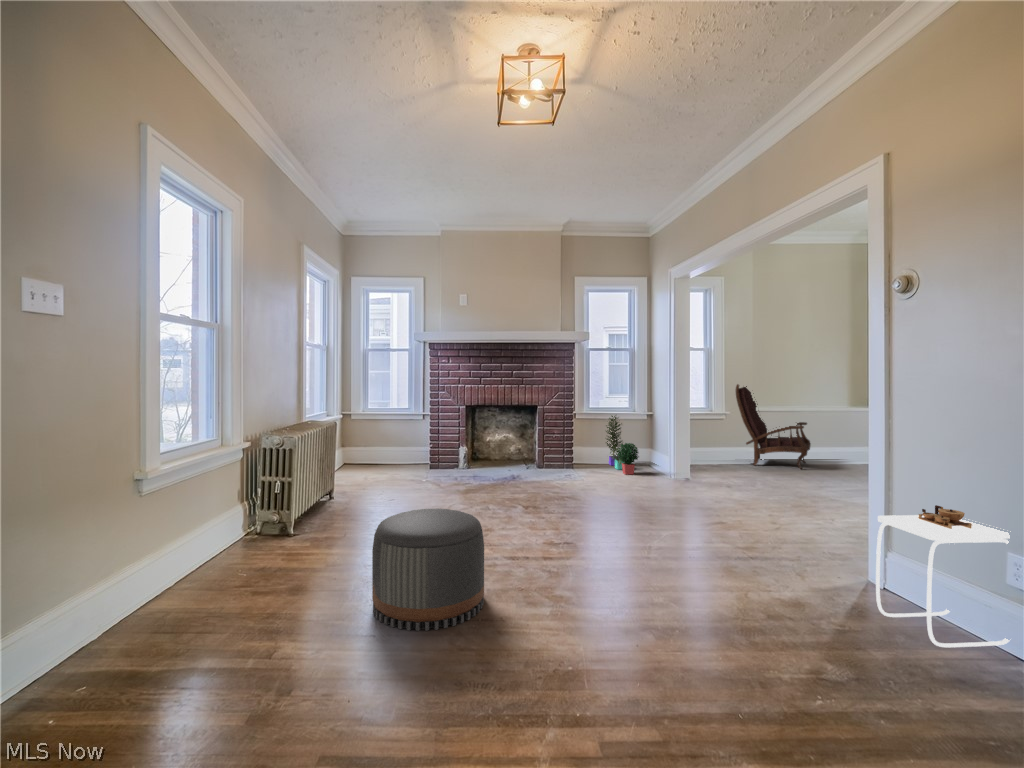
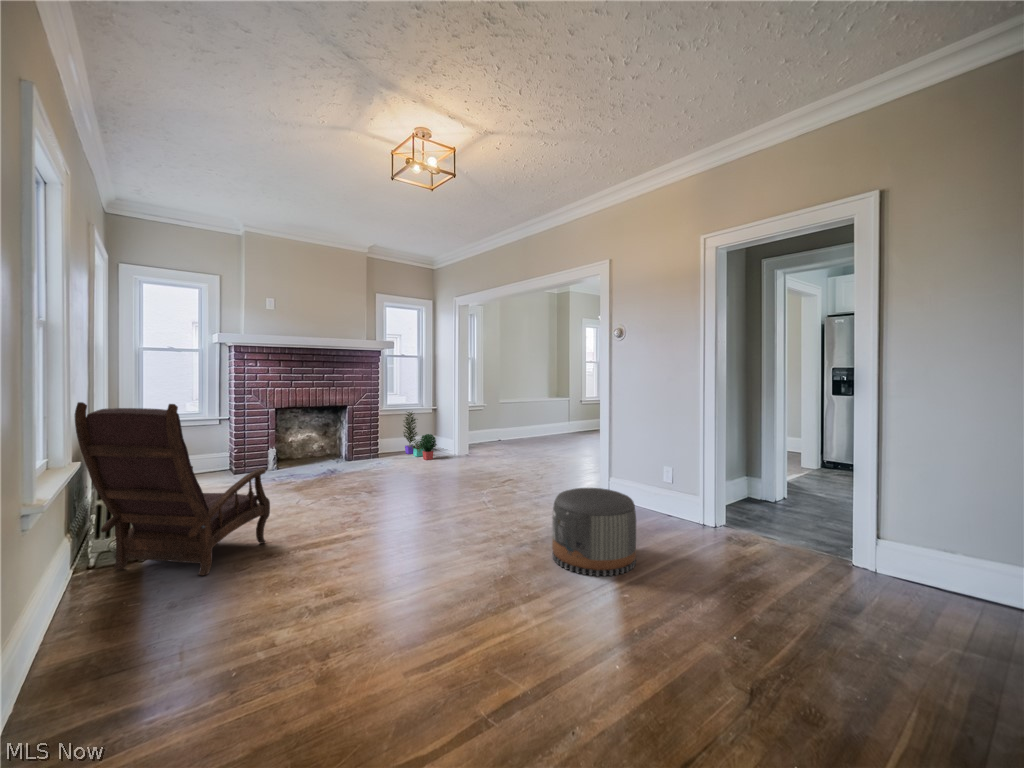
armchair: present [736,384,811,469] -> present [75,402,270,575]
side table: present [876,505,1011,647] -> none [633,456,690,531]
pouf: present [372,509,484,631] -> present [552,488,636,576]

